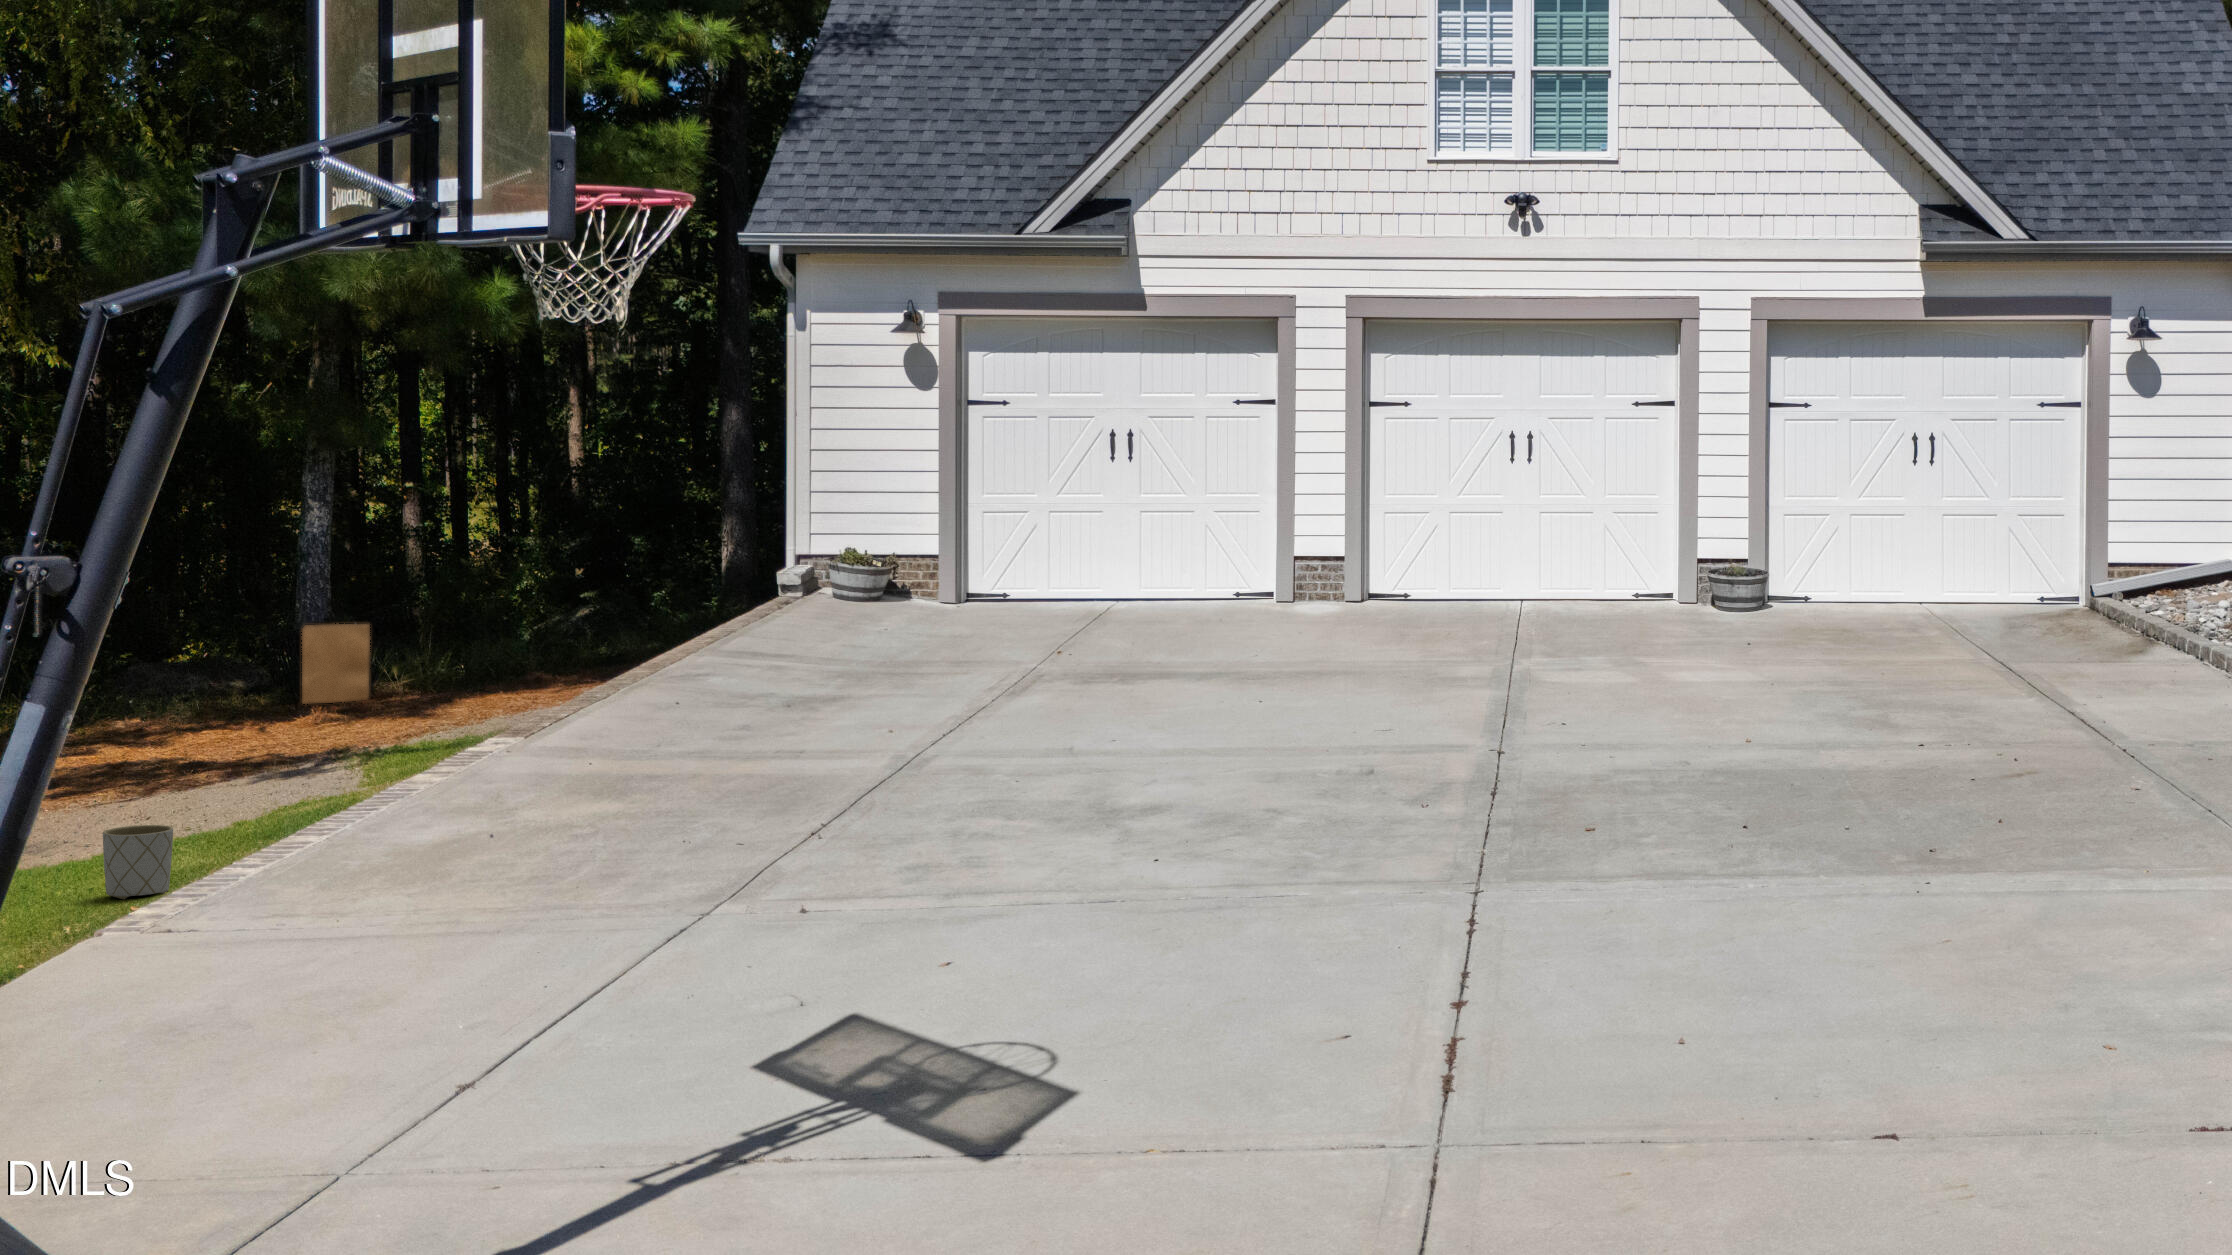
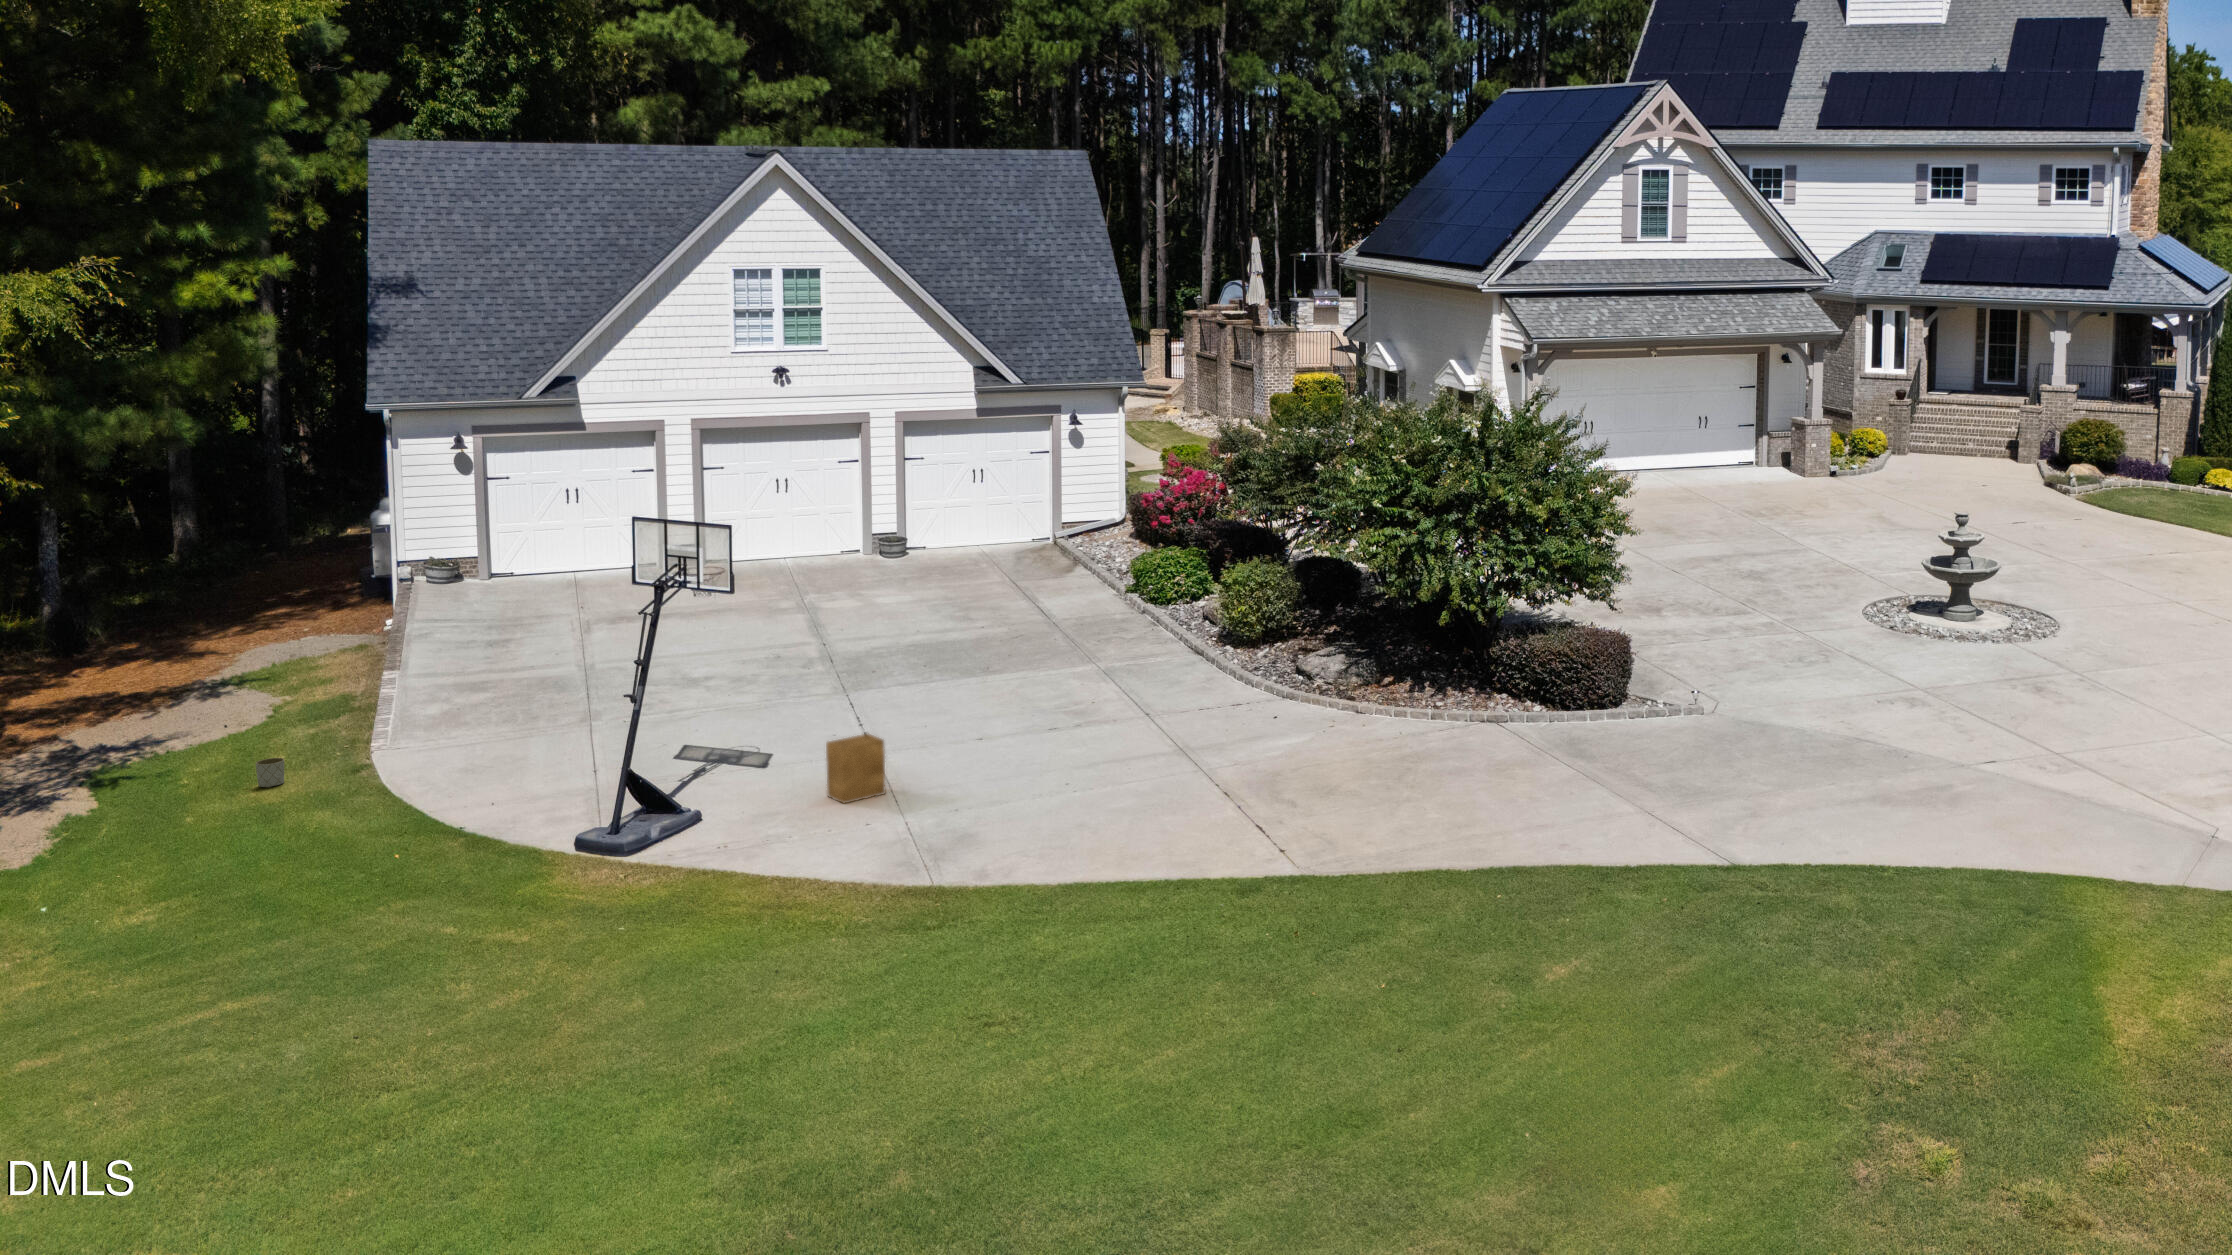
cardboard box: present [302,624,370,704] -> present [826,733,885,804]

